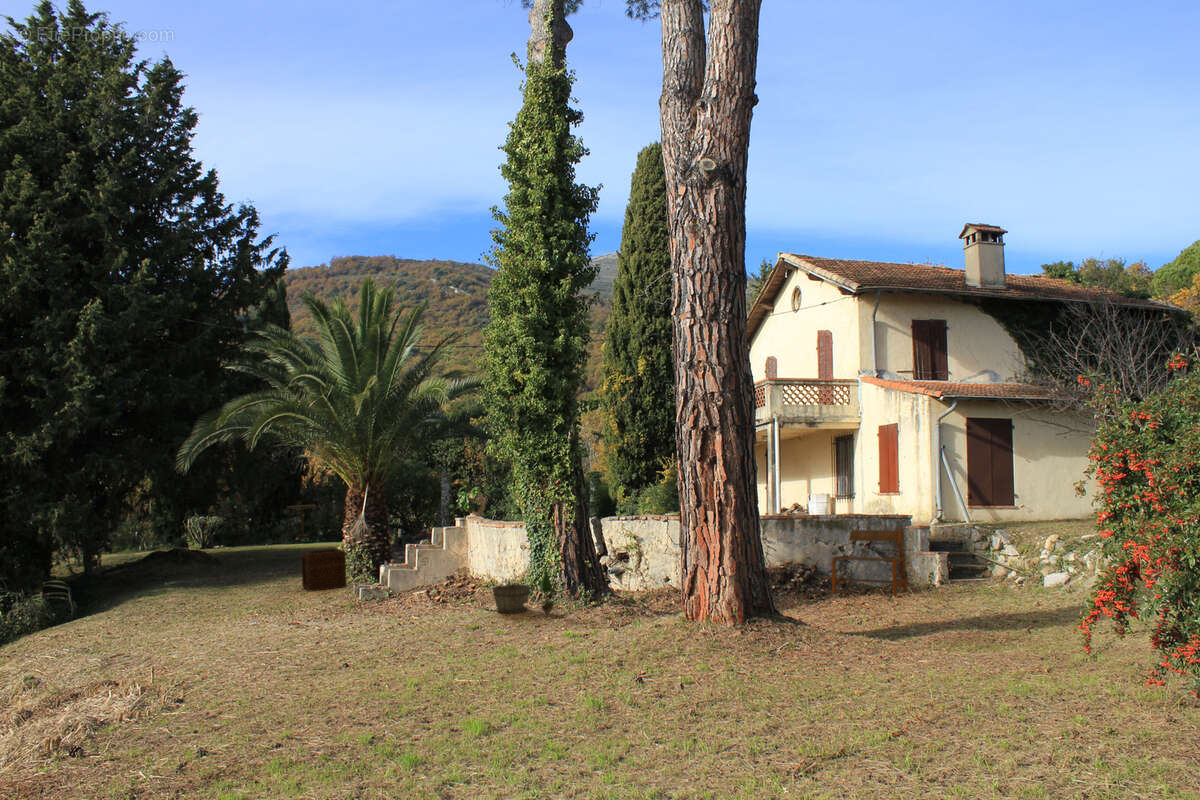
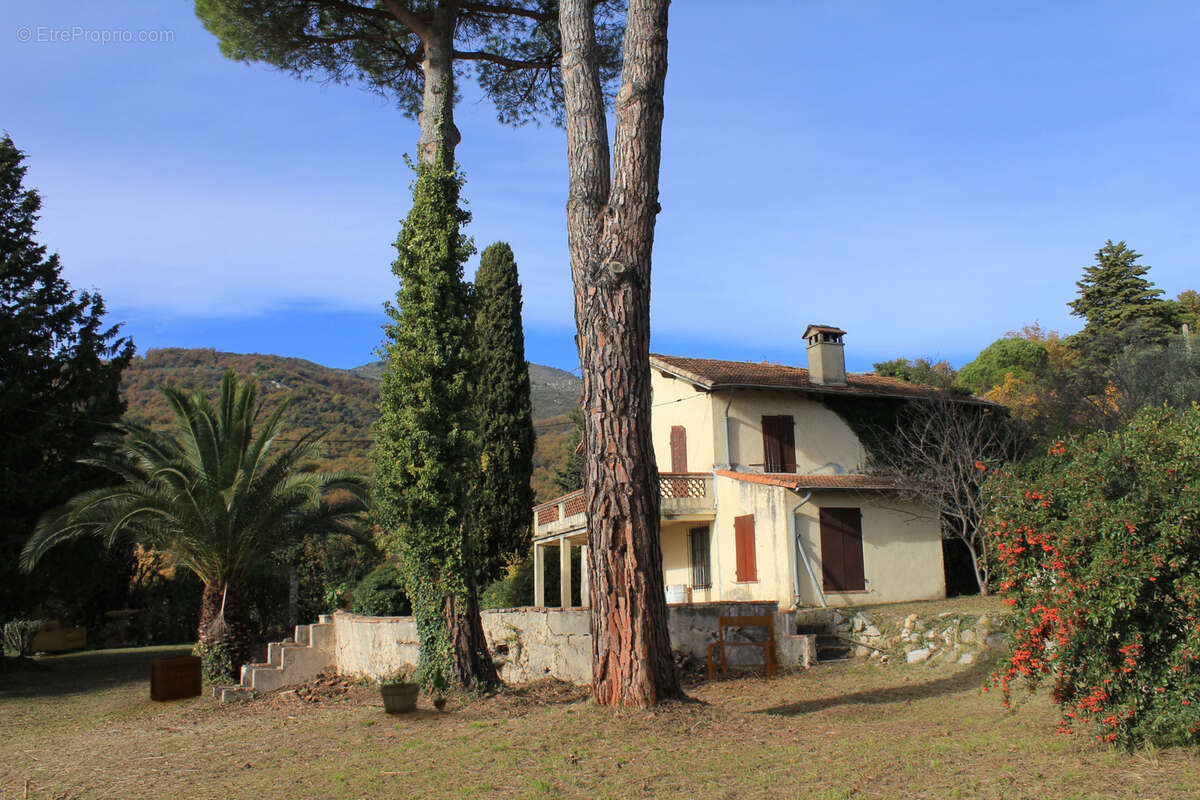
armchair: none [224,512,271,544] -> present [32,620,86,656]

